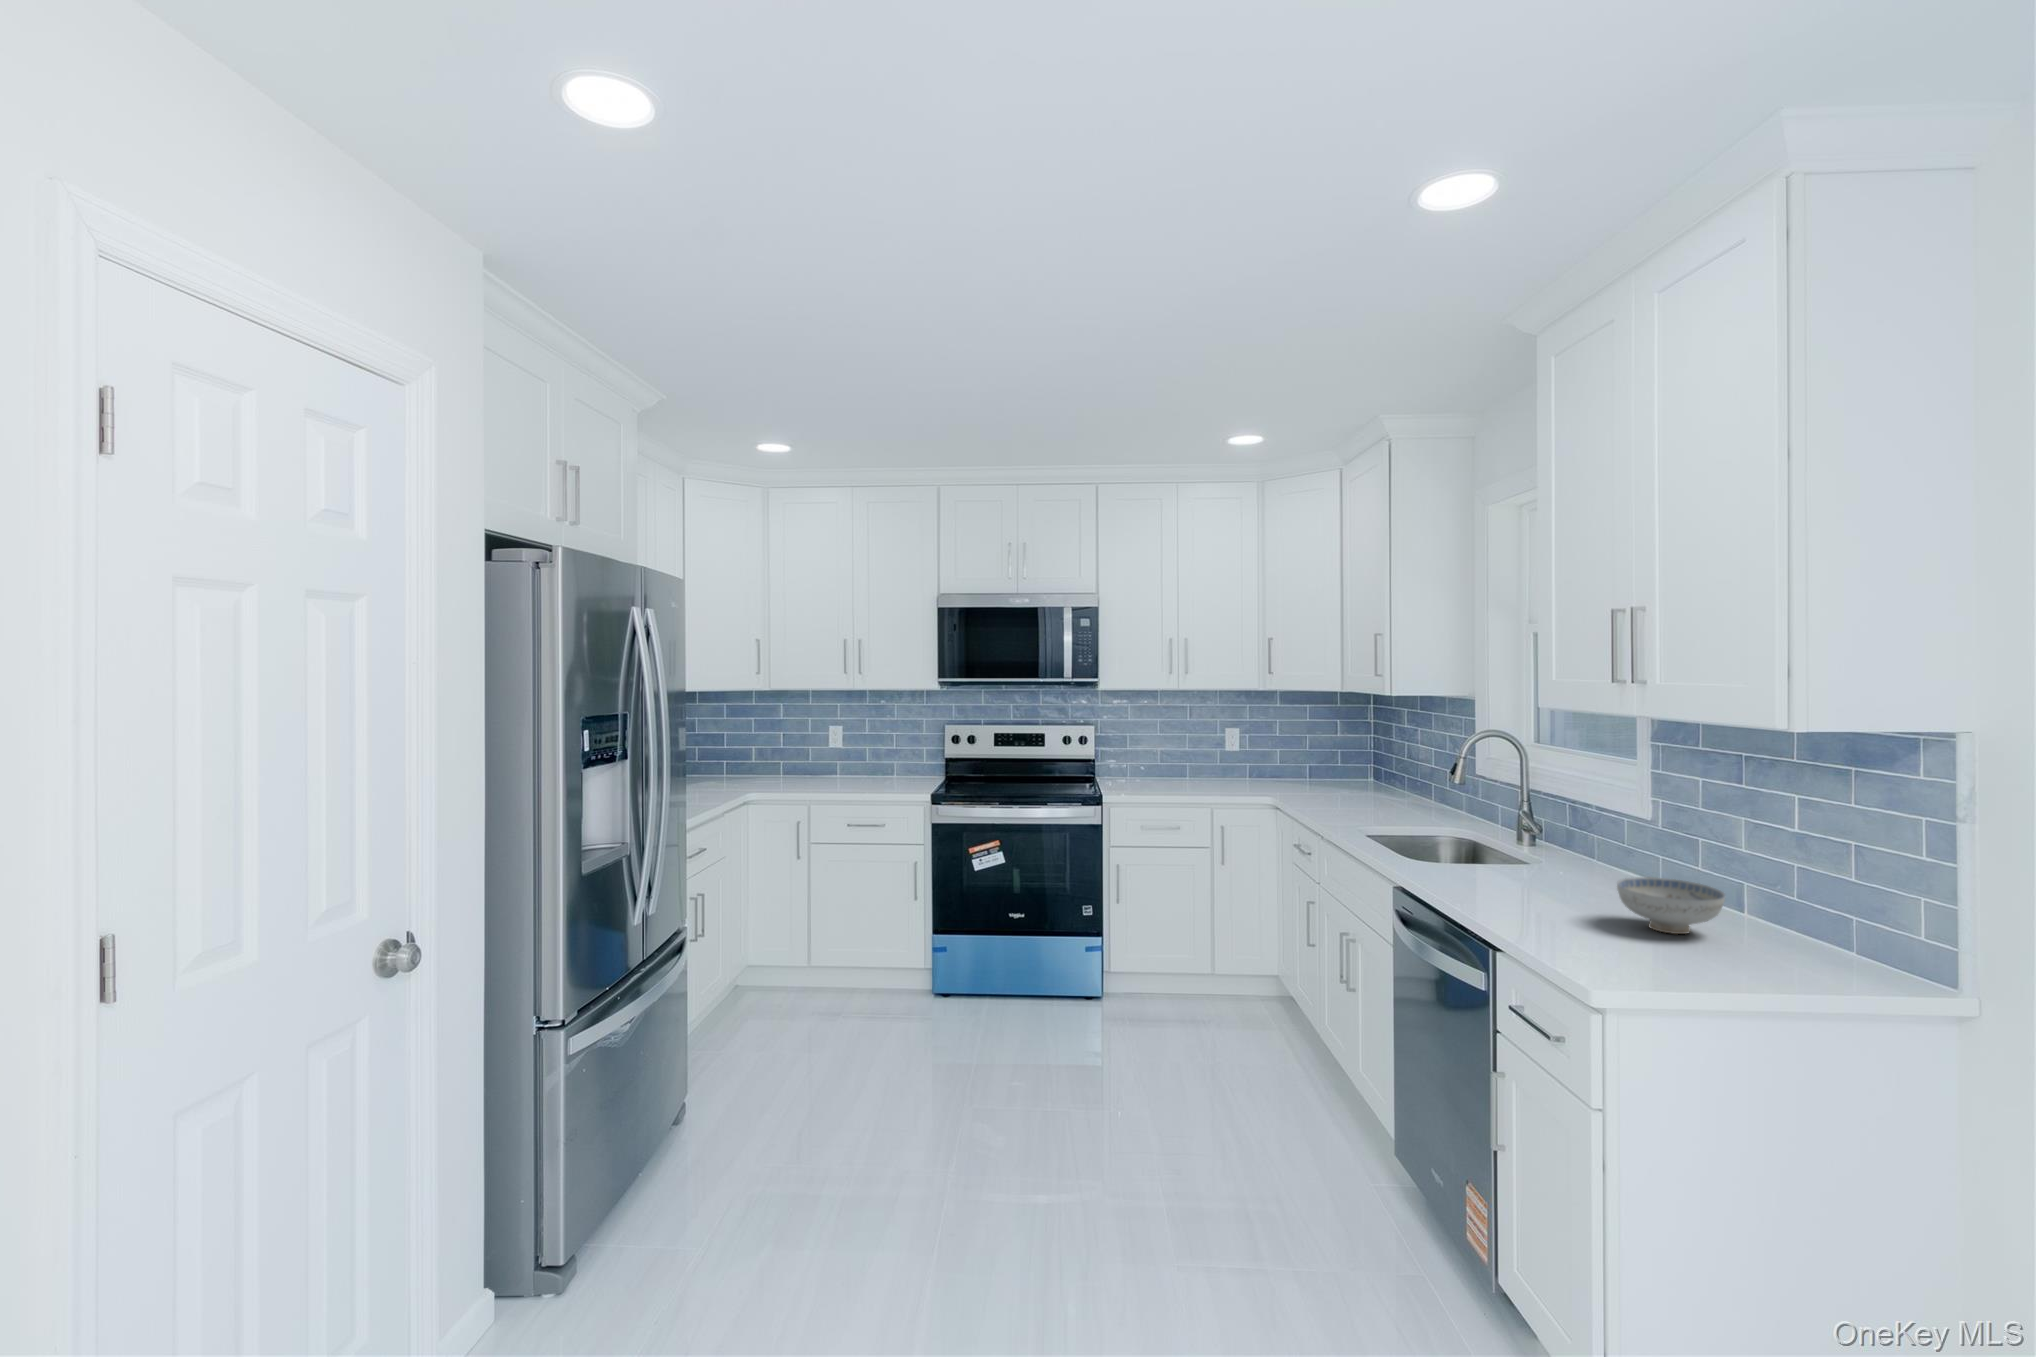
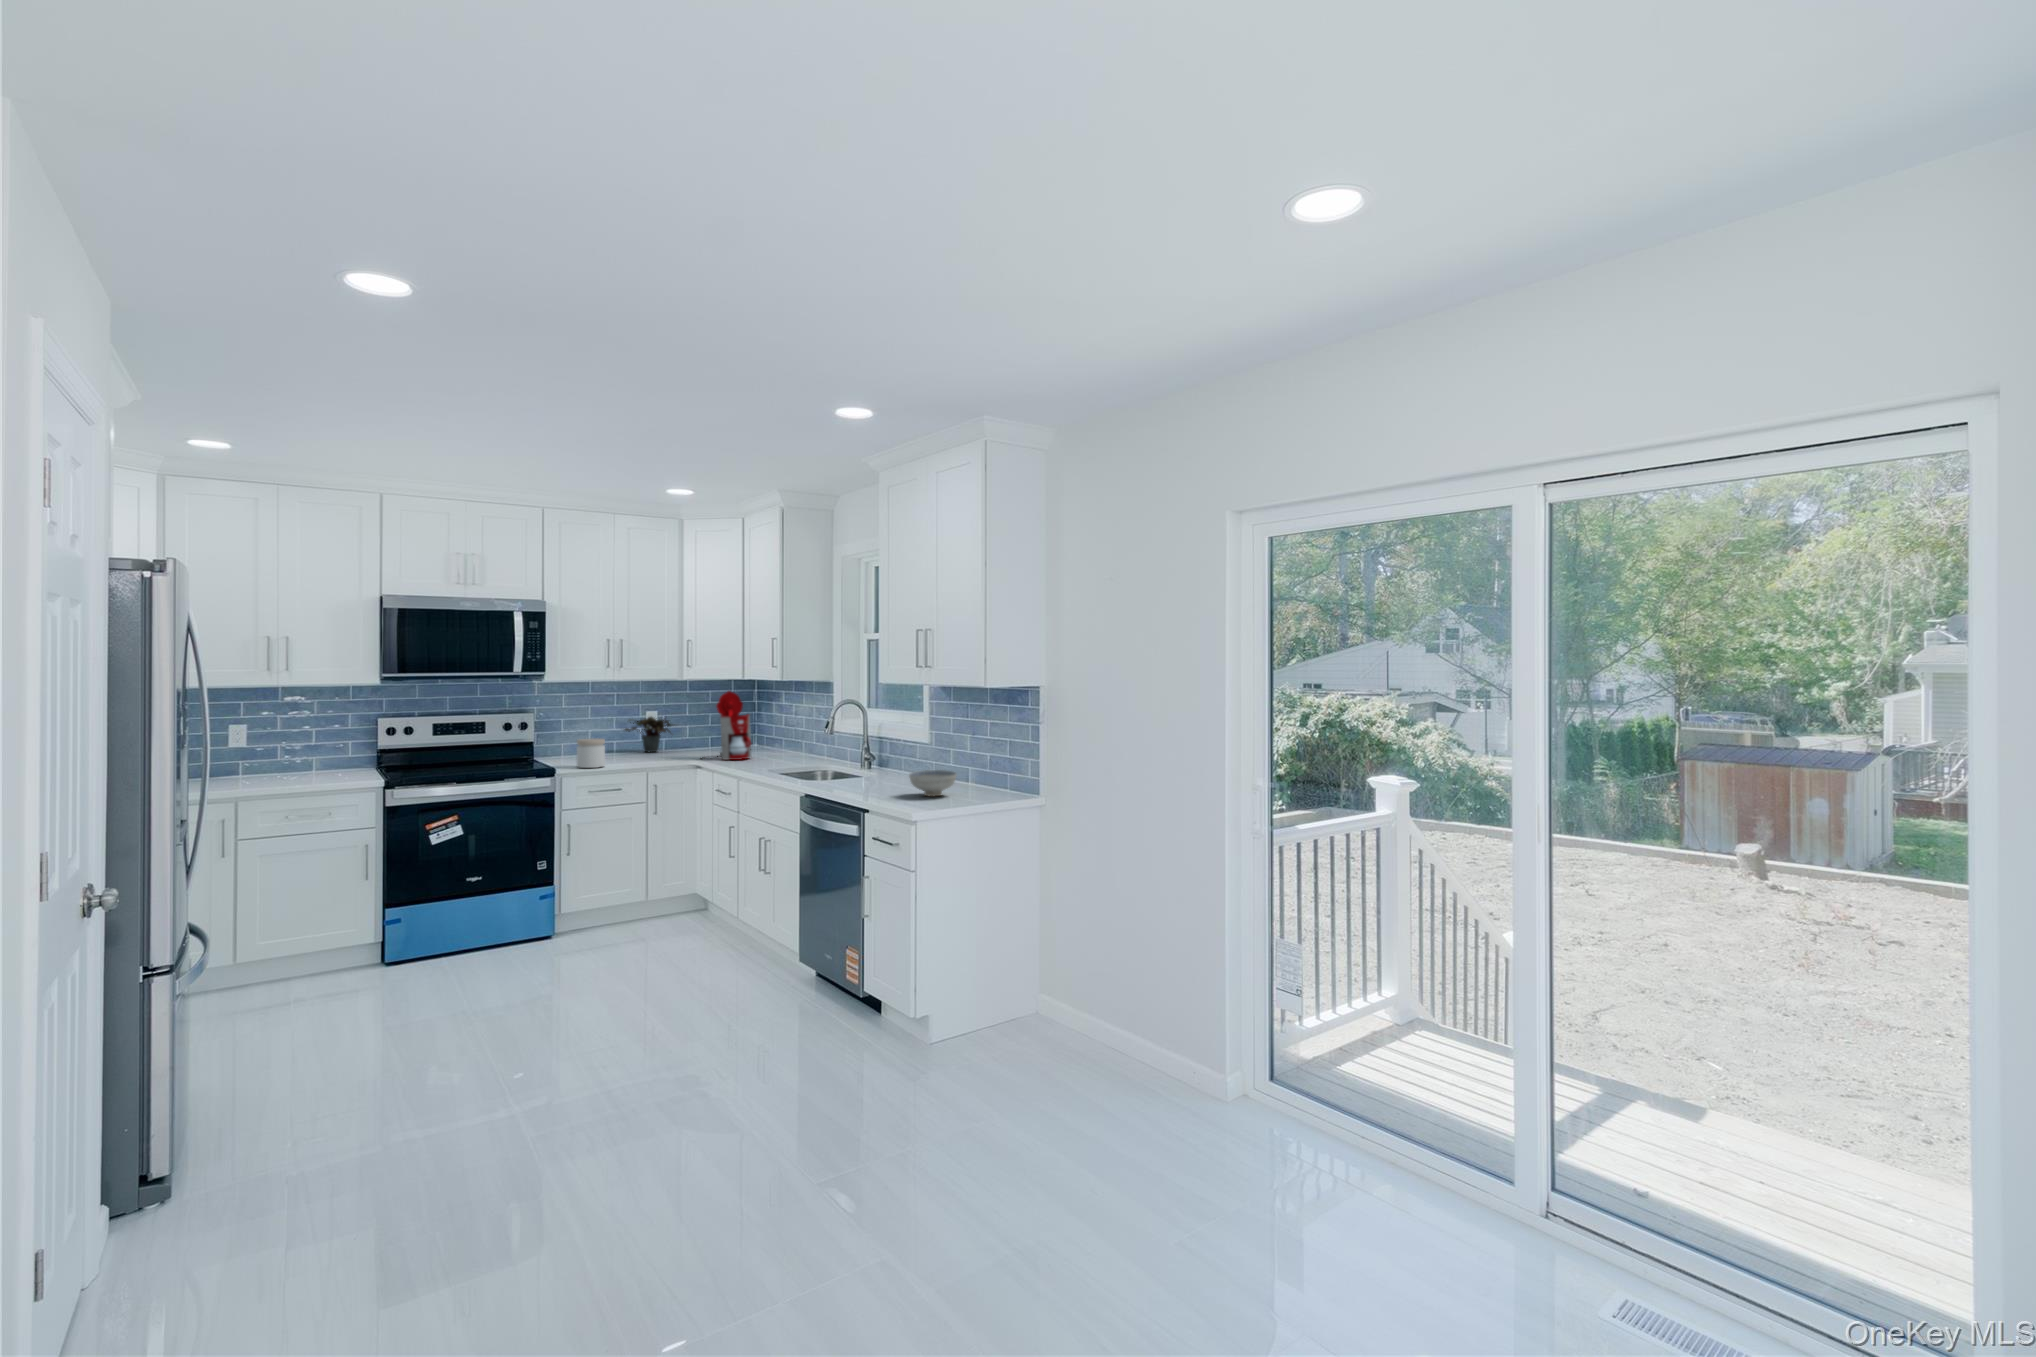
coffee maker: none [1281,707,1349,800] -> present [702,691,752,760]
potted plant: none [1193,733,1263,777] -> present [625,717,672,753]
jar: none [1131,761,1163,797] -> present [577,739,605,768]

